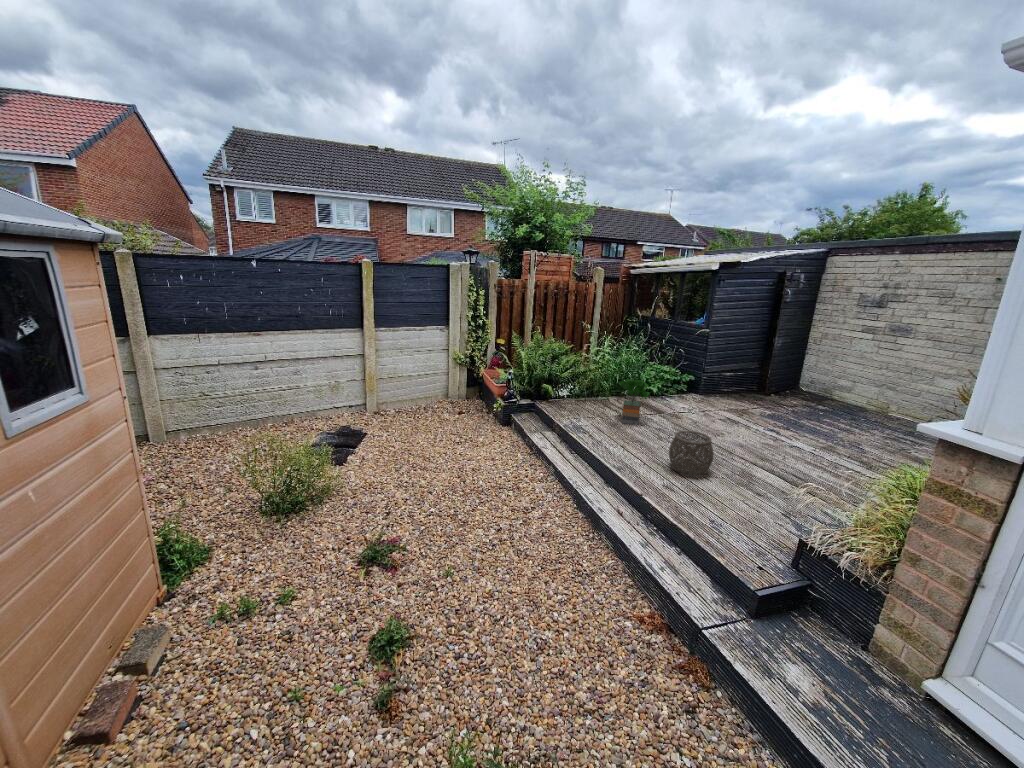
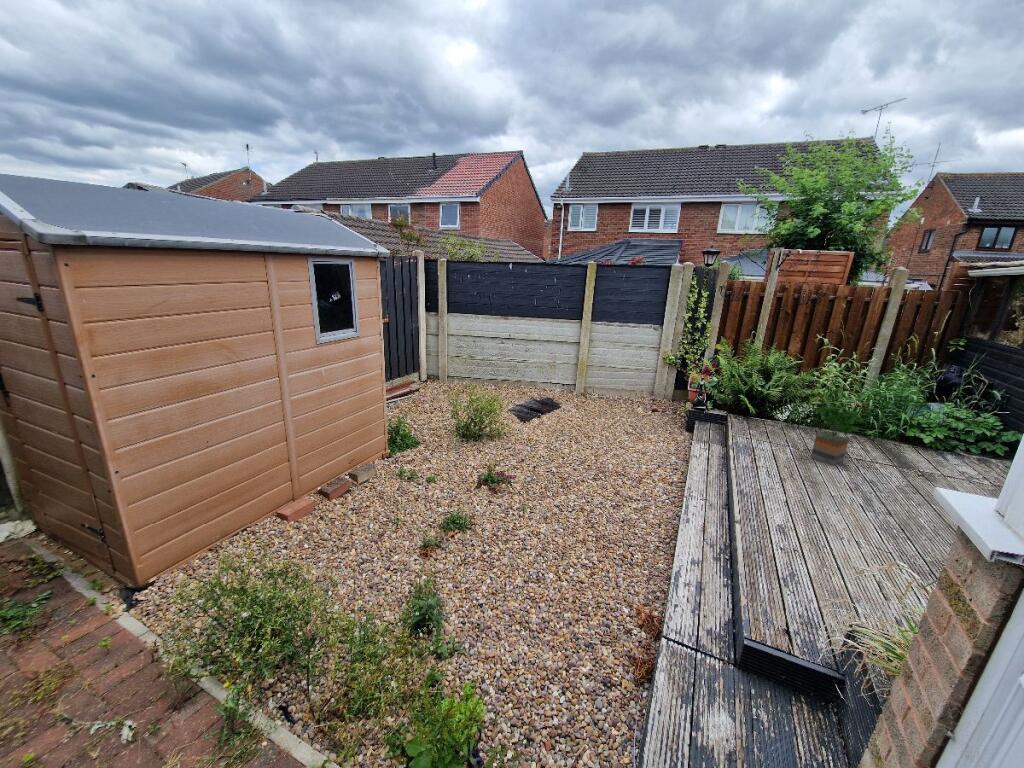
woven basket: present [669,431,713,476] -> none [804,471,871,532]

